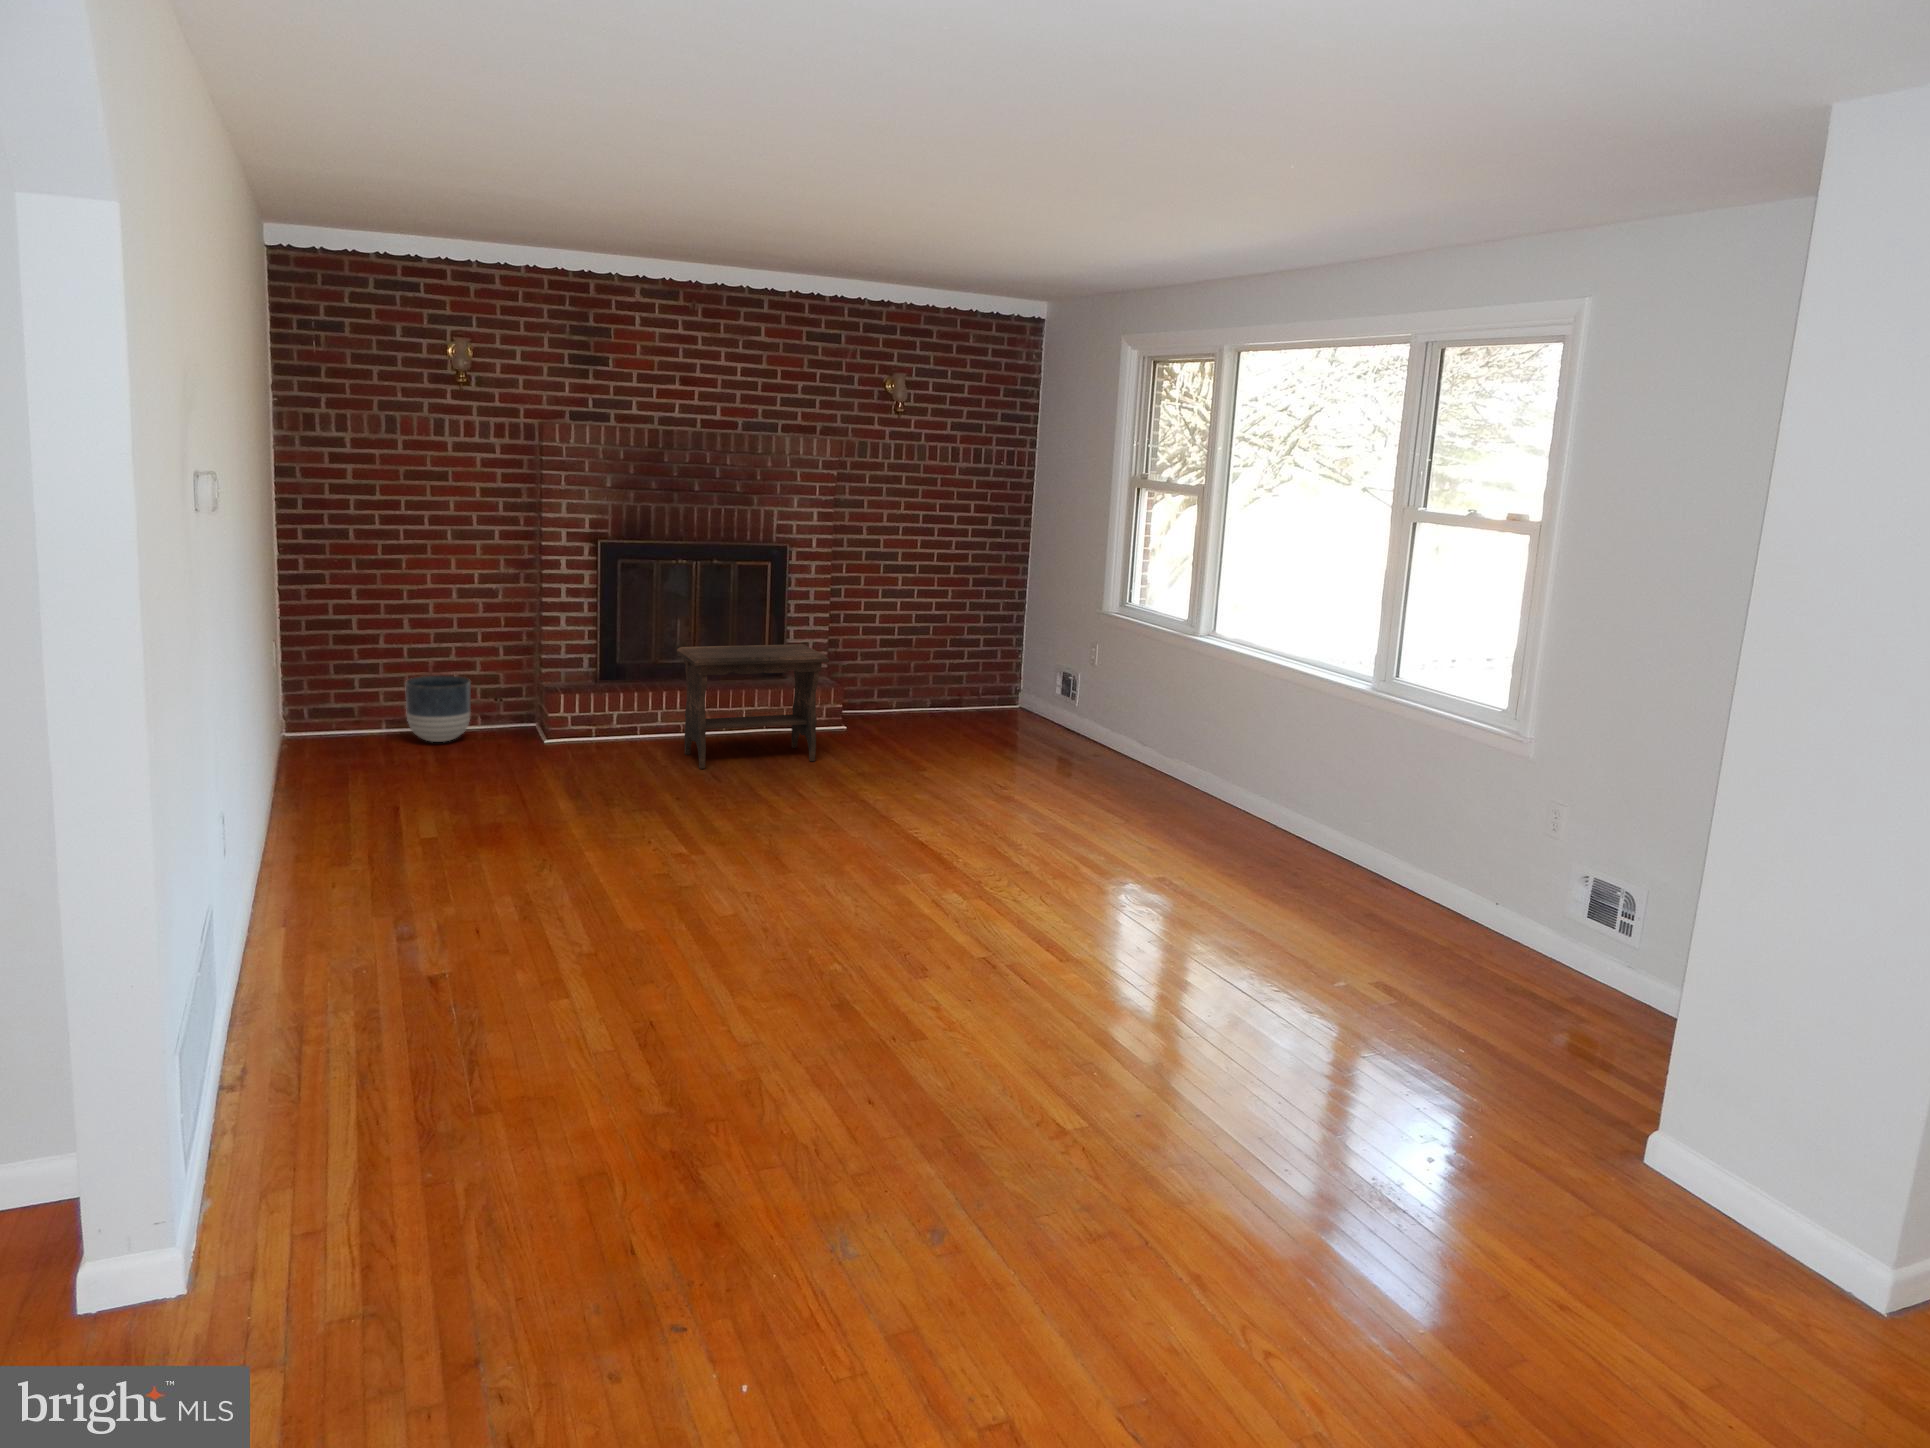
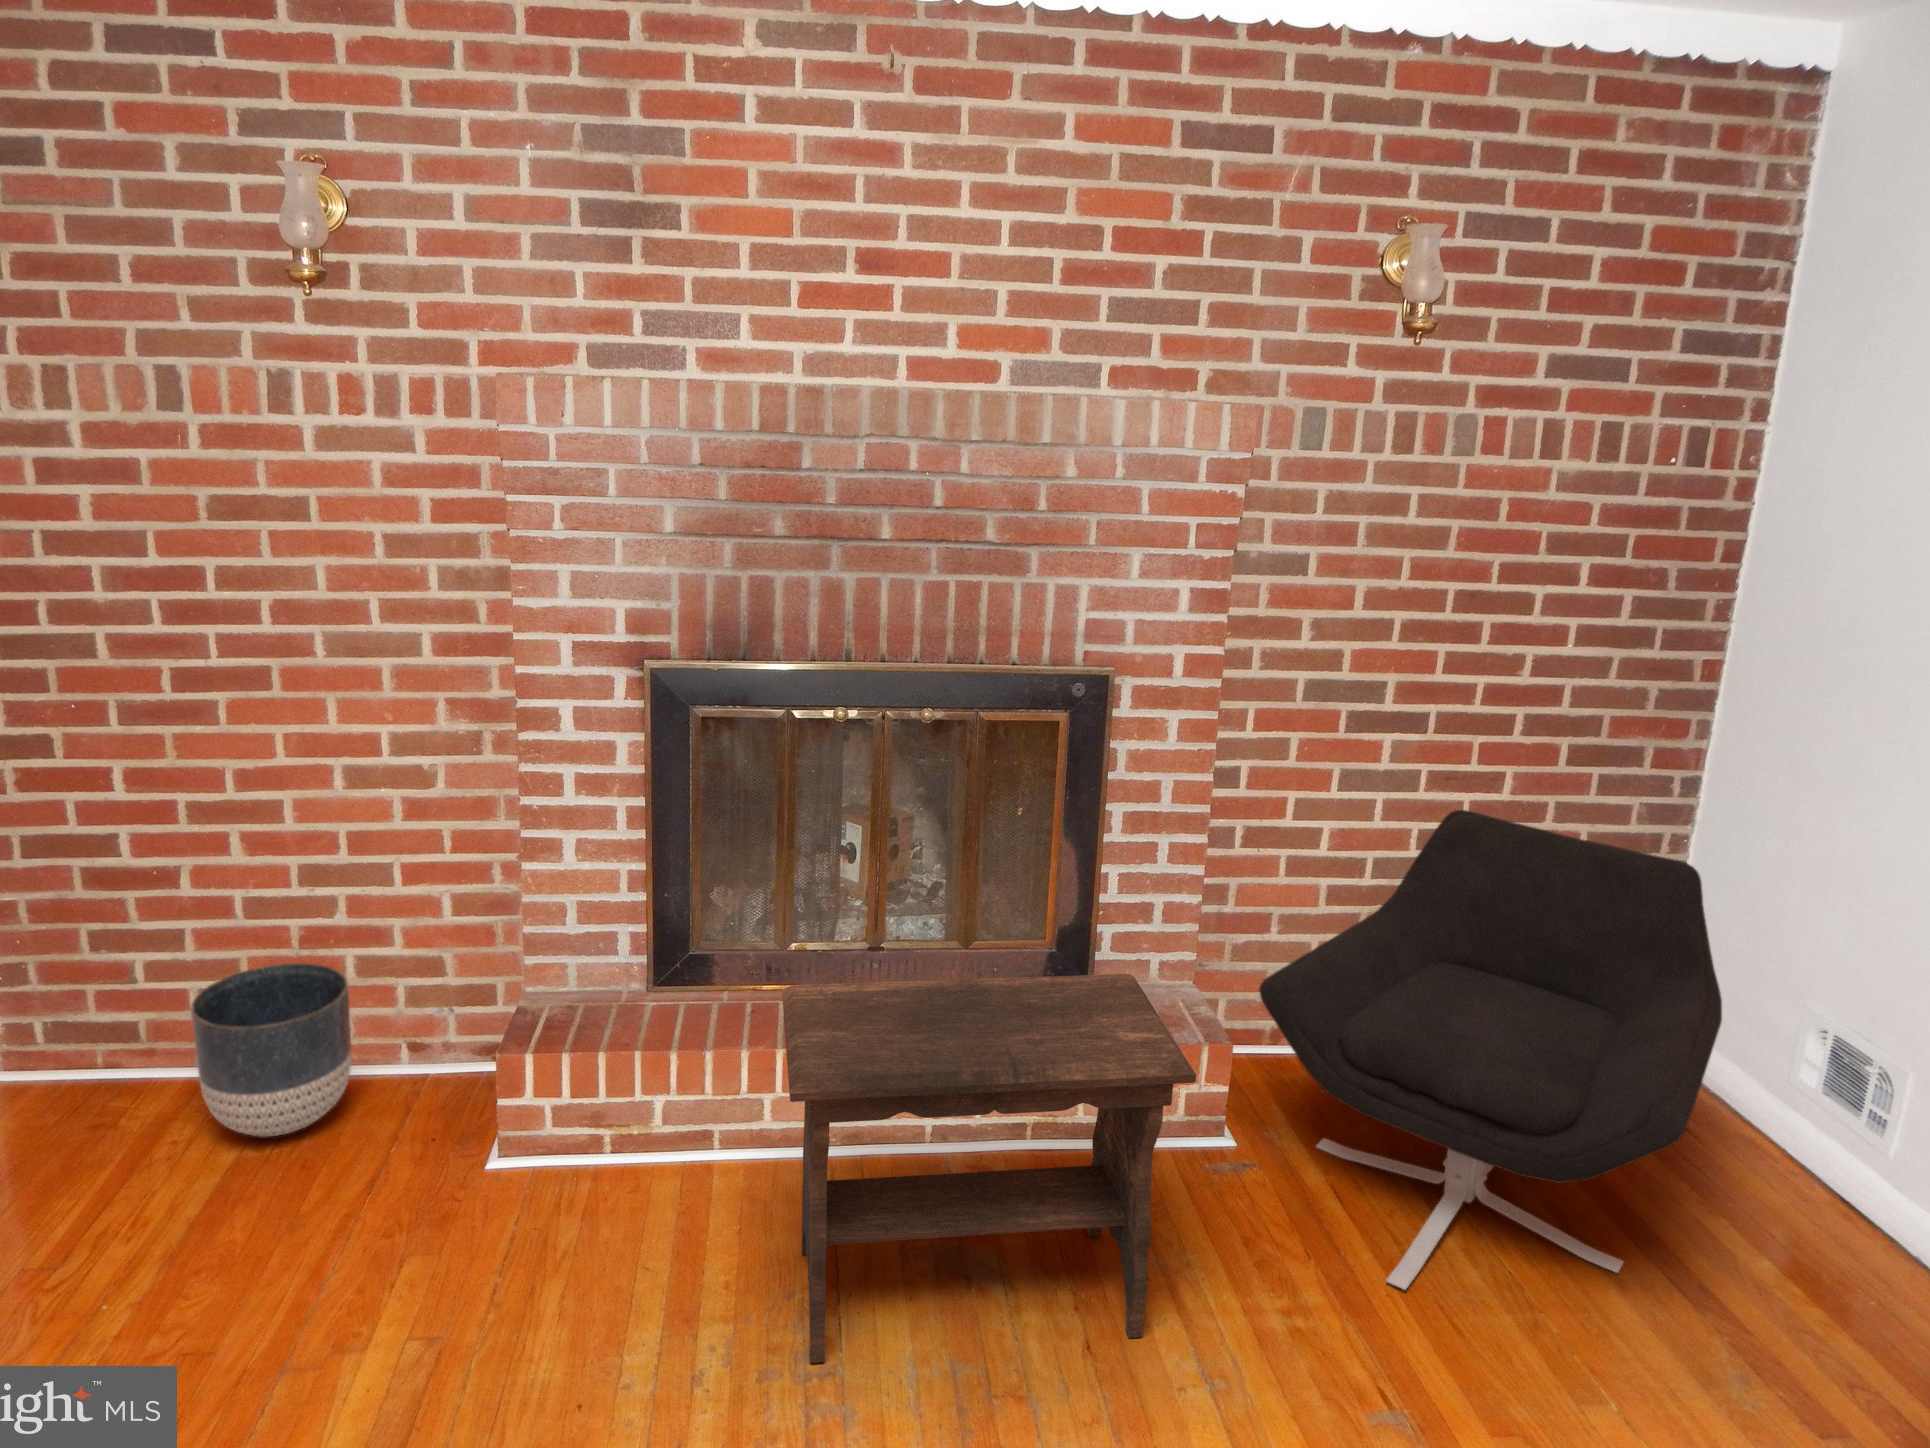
lounge chair: none [852,602,1018,751] -> present [1259,810,1722,1290]

